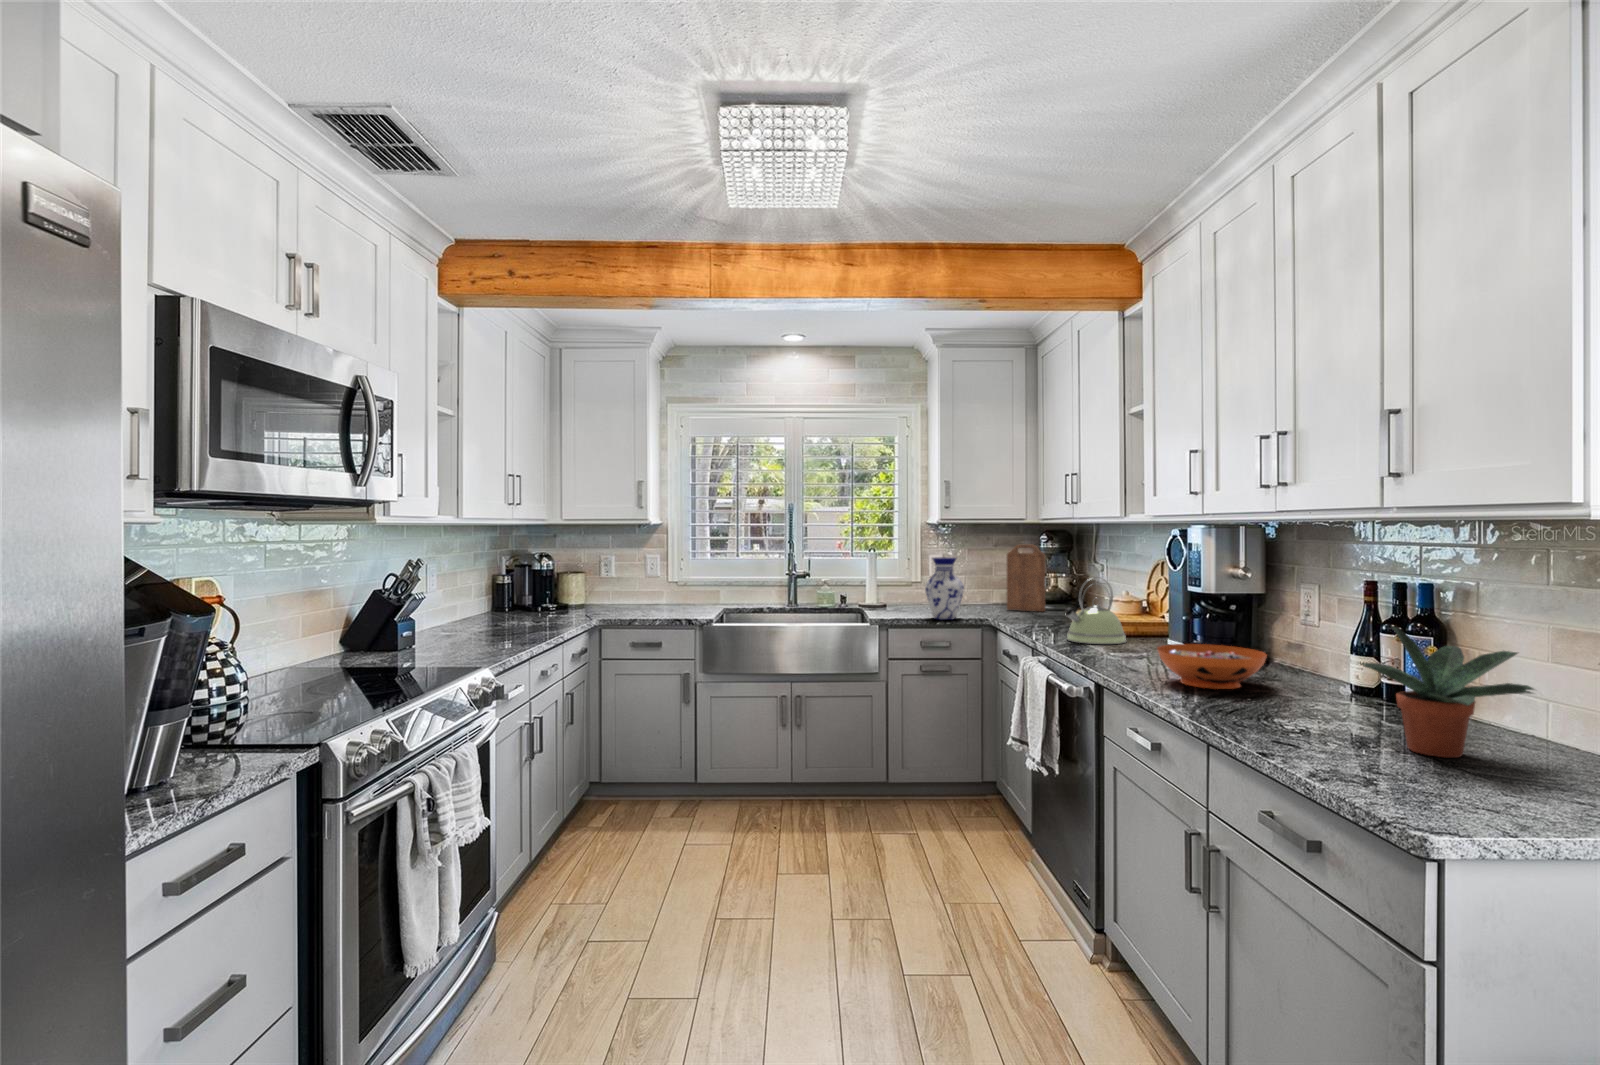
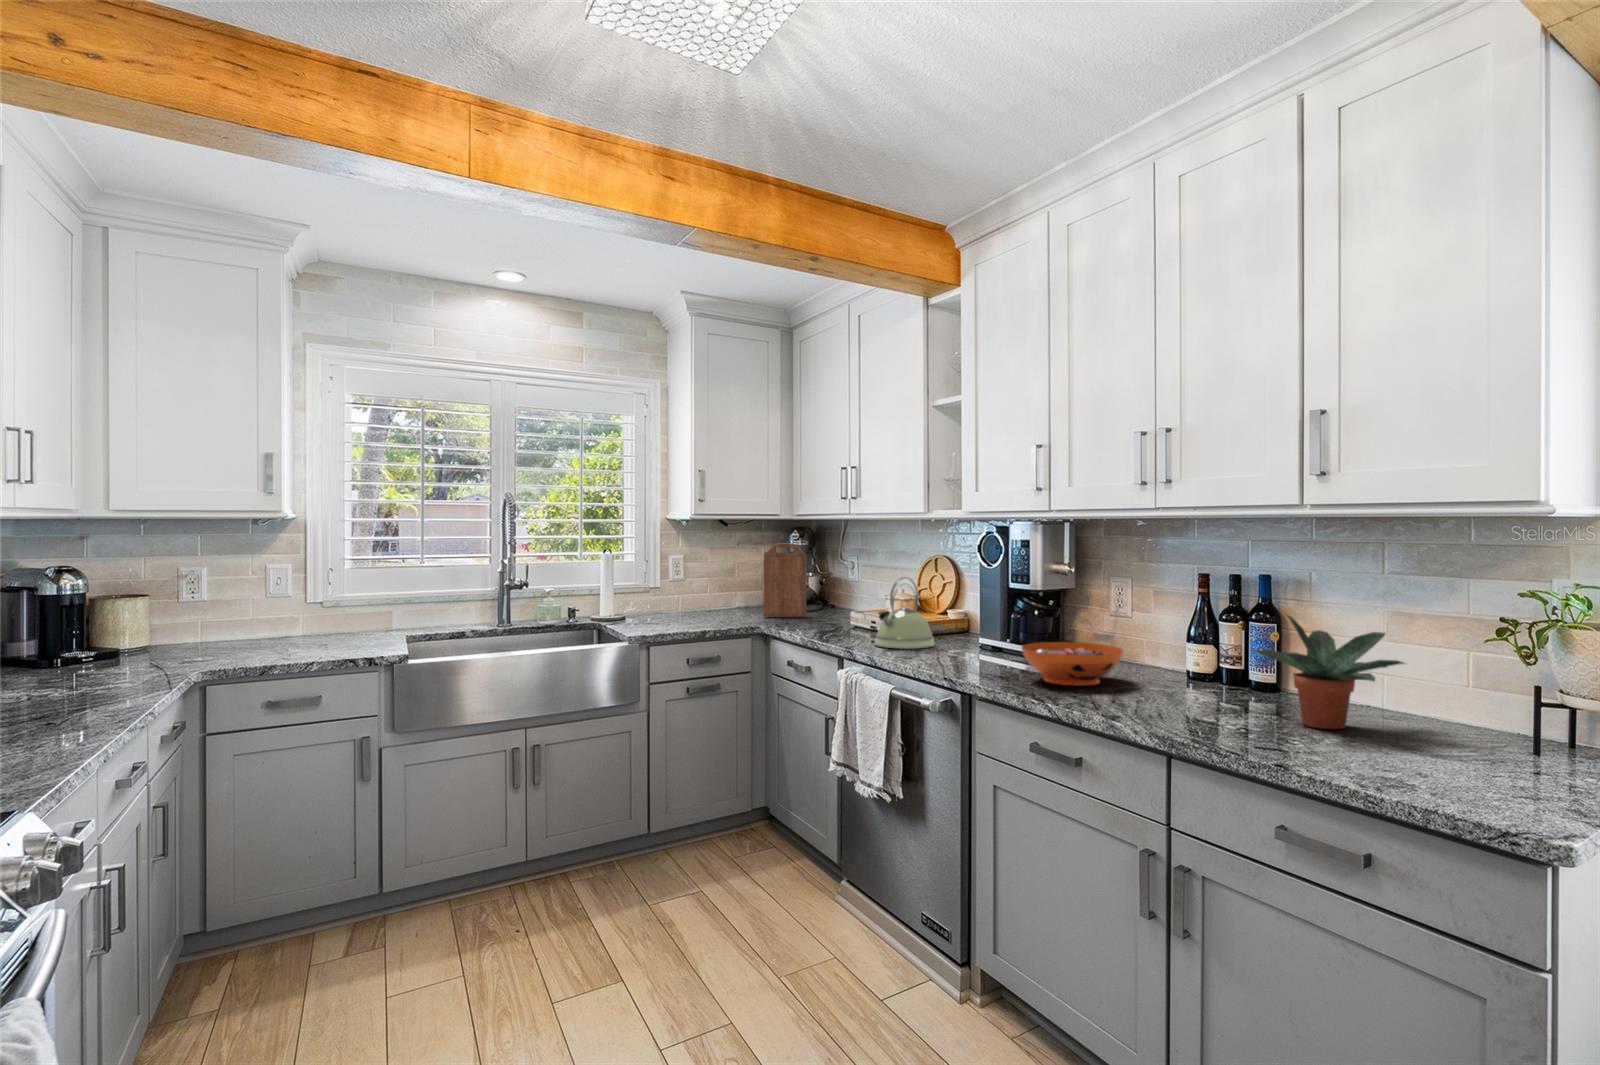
vase: present [925,558,964,620] -> none [688,559,733,631]

